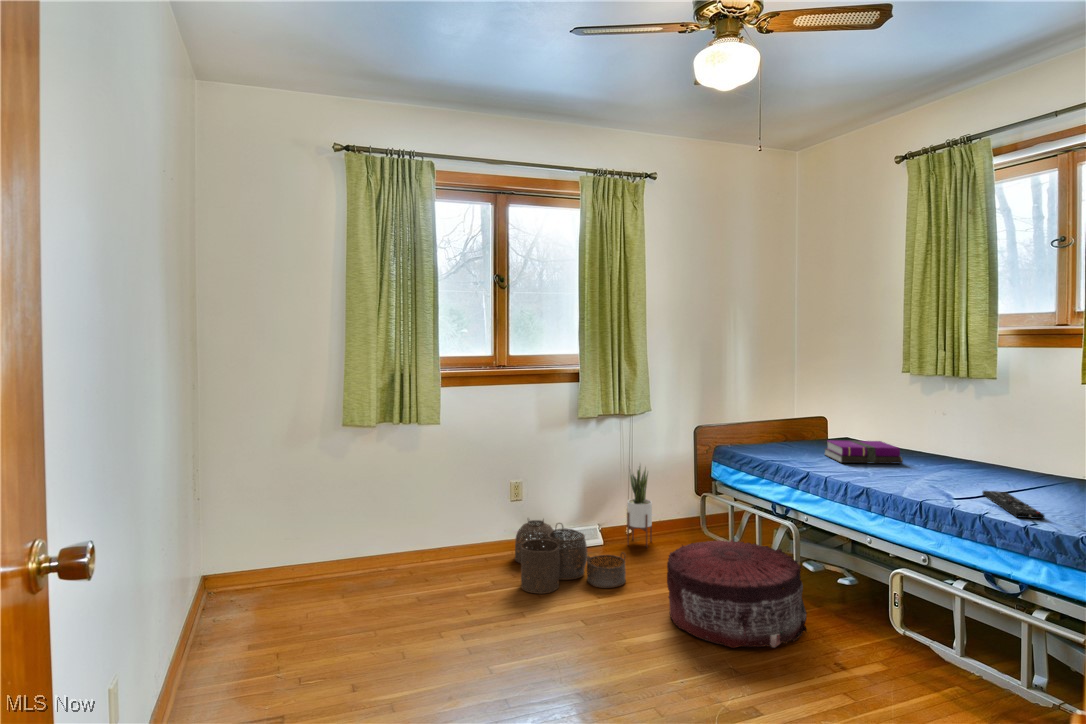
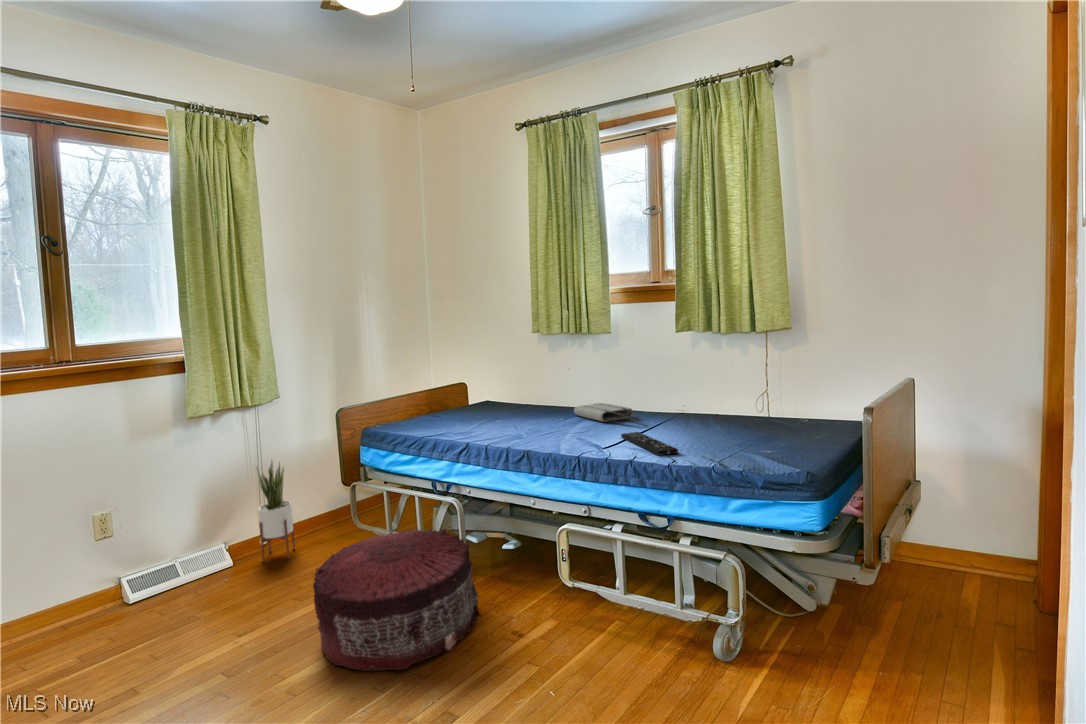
notebook: present [825,440,903,464] -> none [476,398,547,425]
tote bag: none [938,457,1018,481] -> present [574,403,640,422]
woven basket: present [515,520,626,594] -> none [71,562,260,687]

